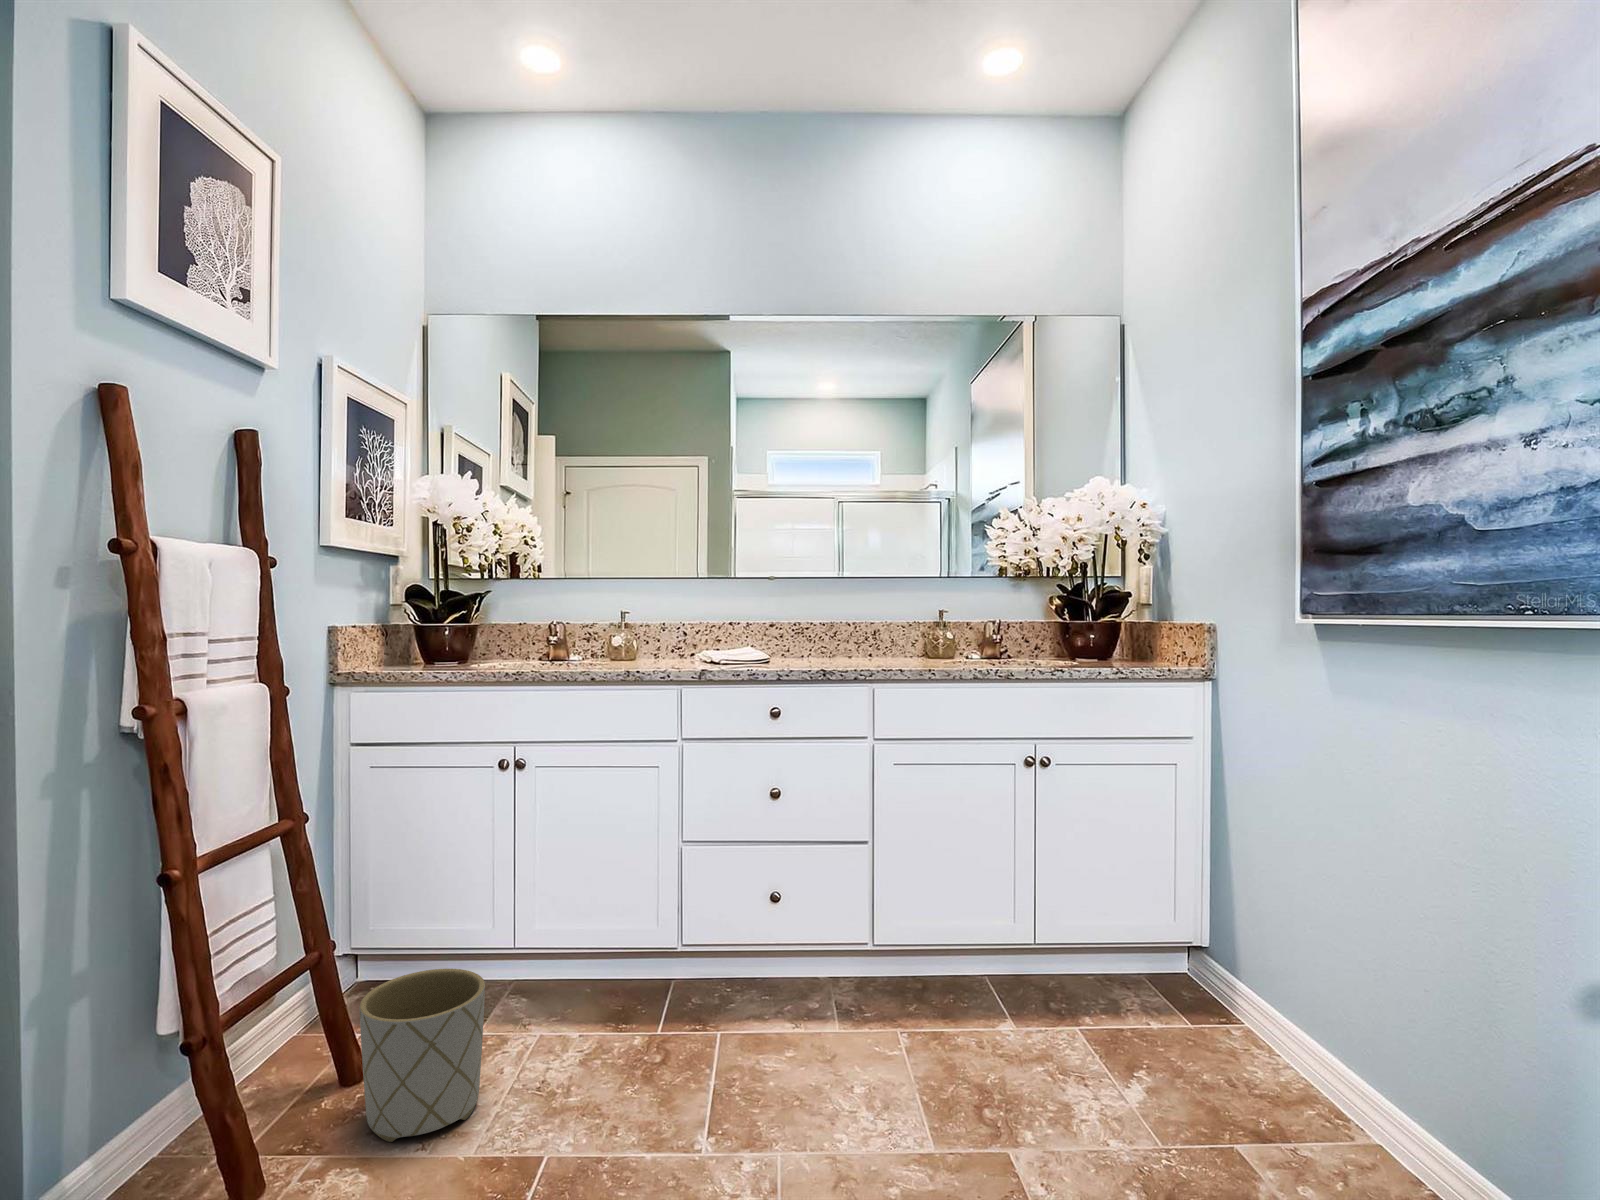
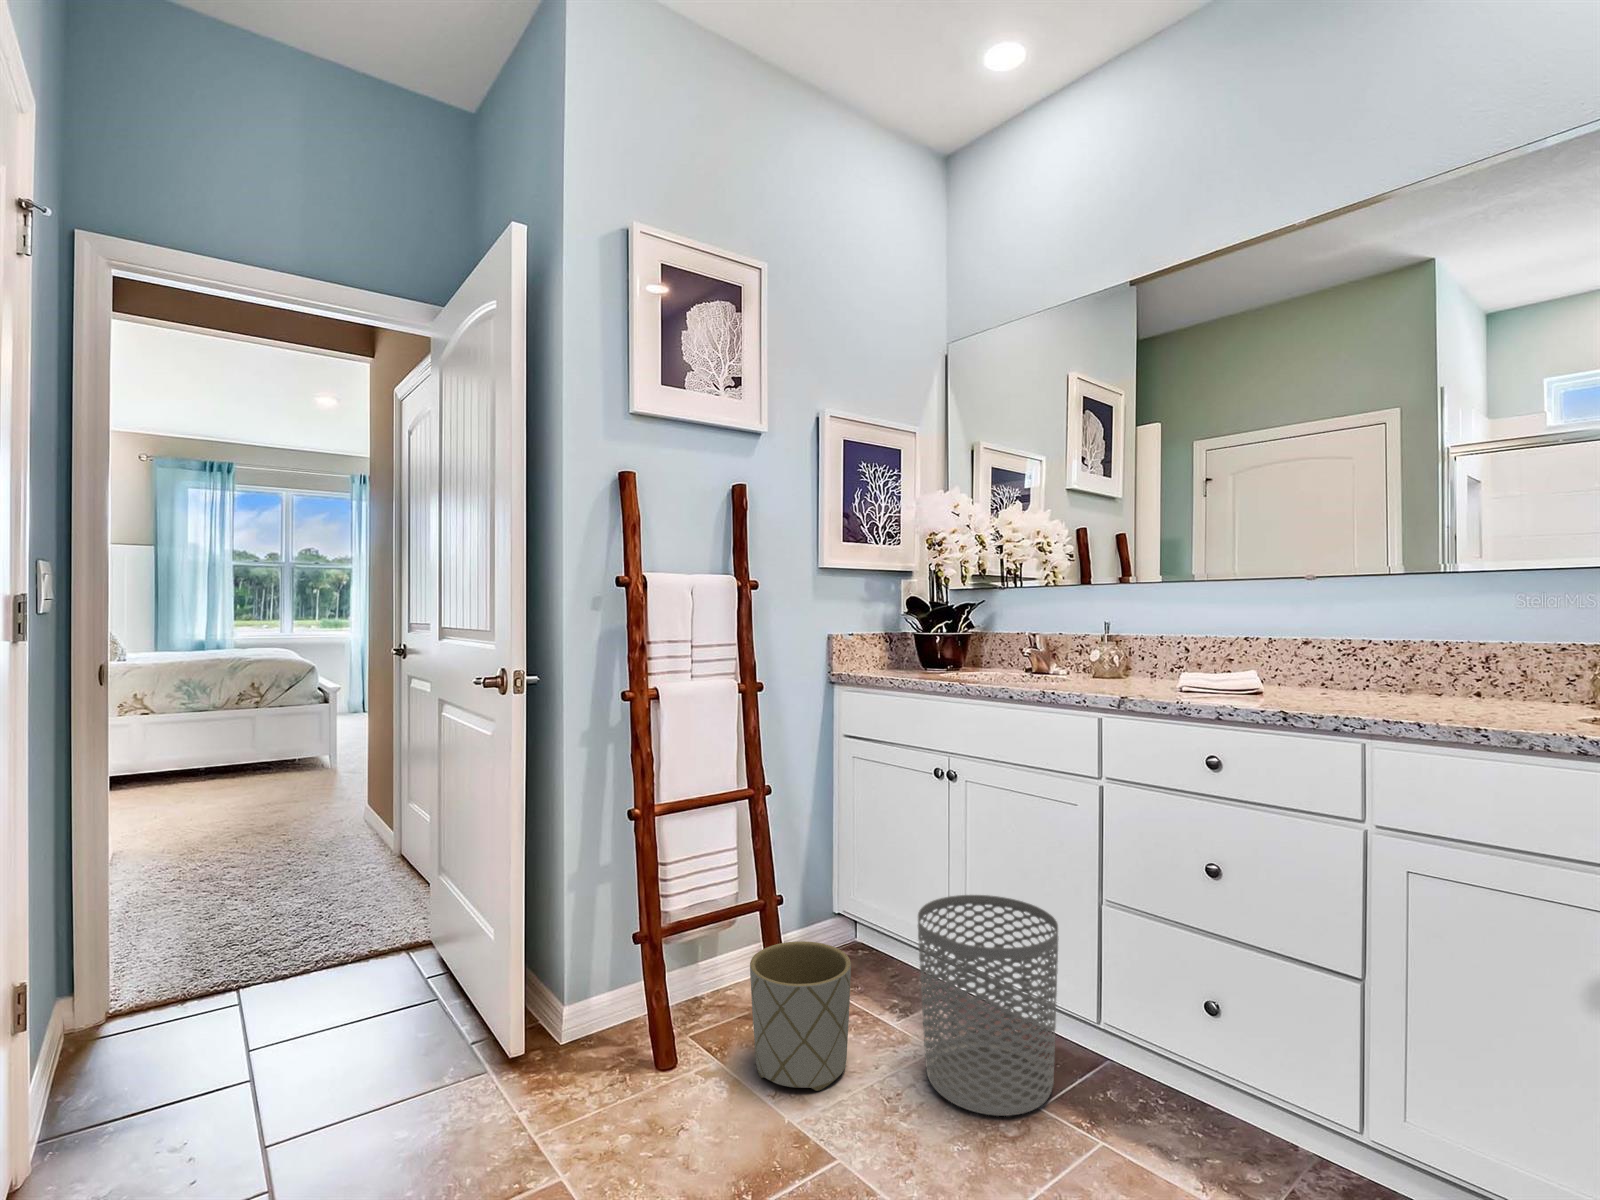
waste bin: none [538,866,669,1063] -> present [918,895,1058,1116]

